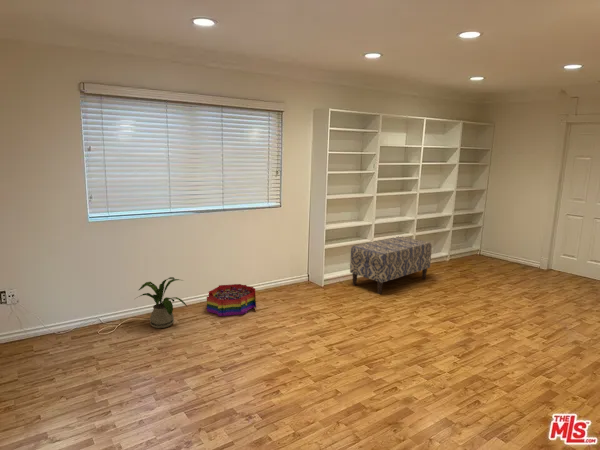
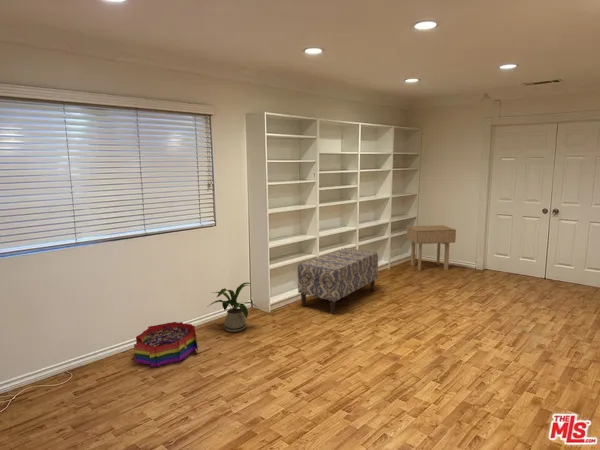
side table: none [470,221,522,267] -> present [407,225,456,271]
house plant: present [139,277,187,328] -> present [210,282,255,332]

